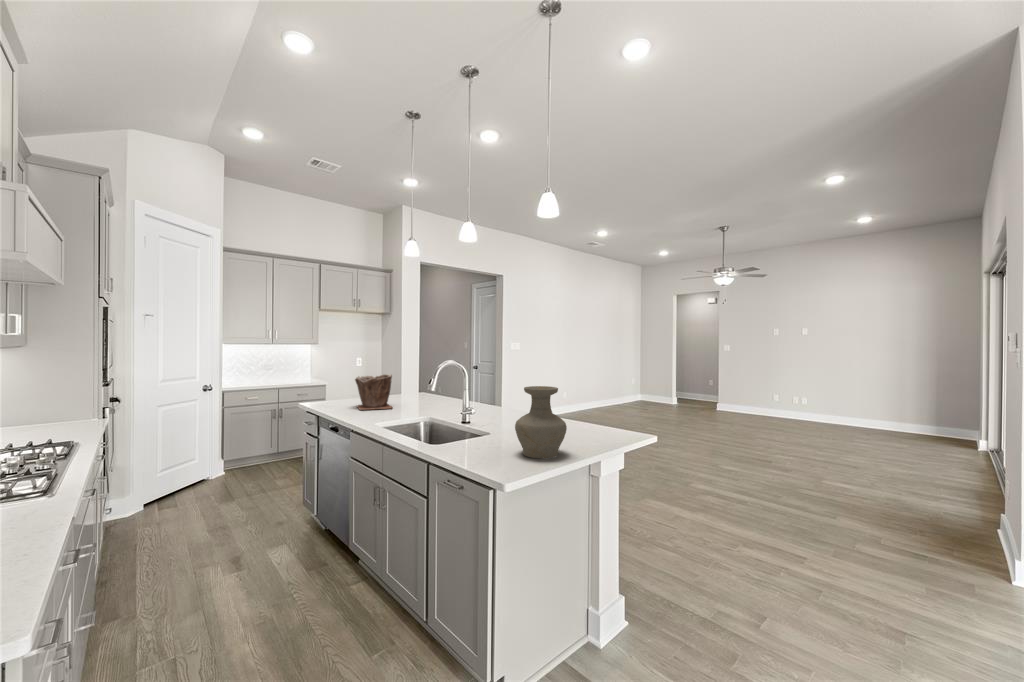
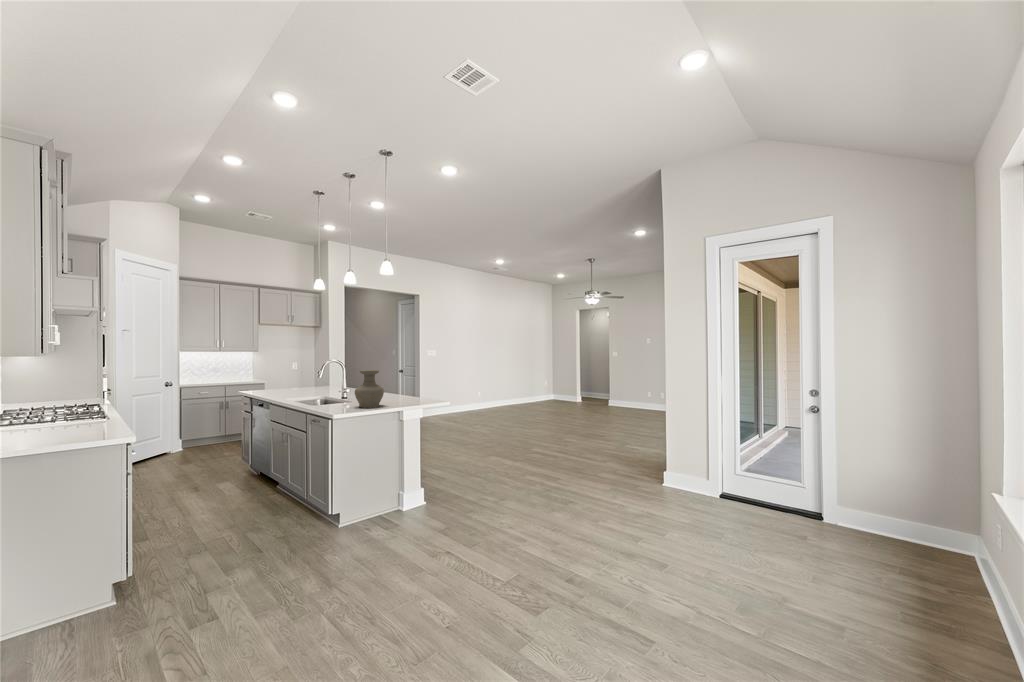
plant pot: present [355,374,392,410] -> none [277,370,304,393]

